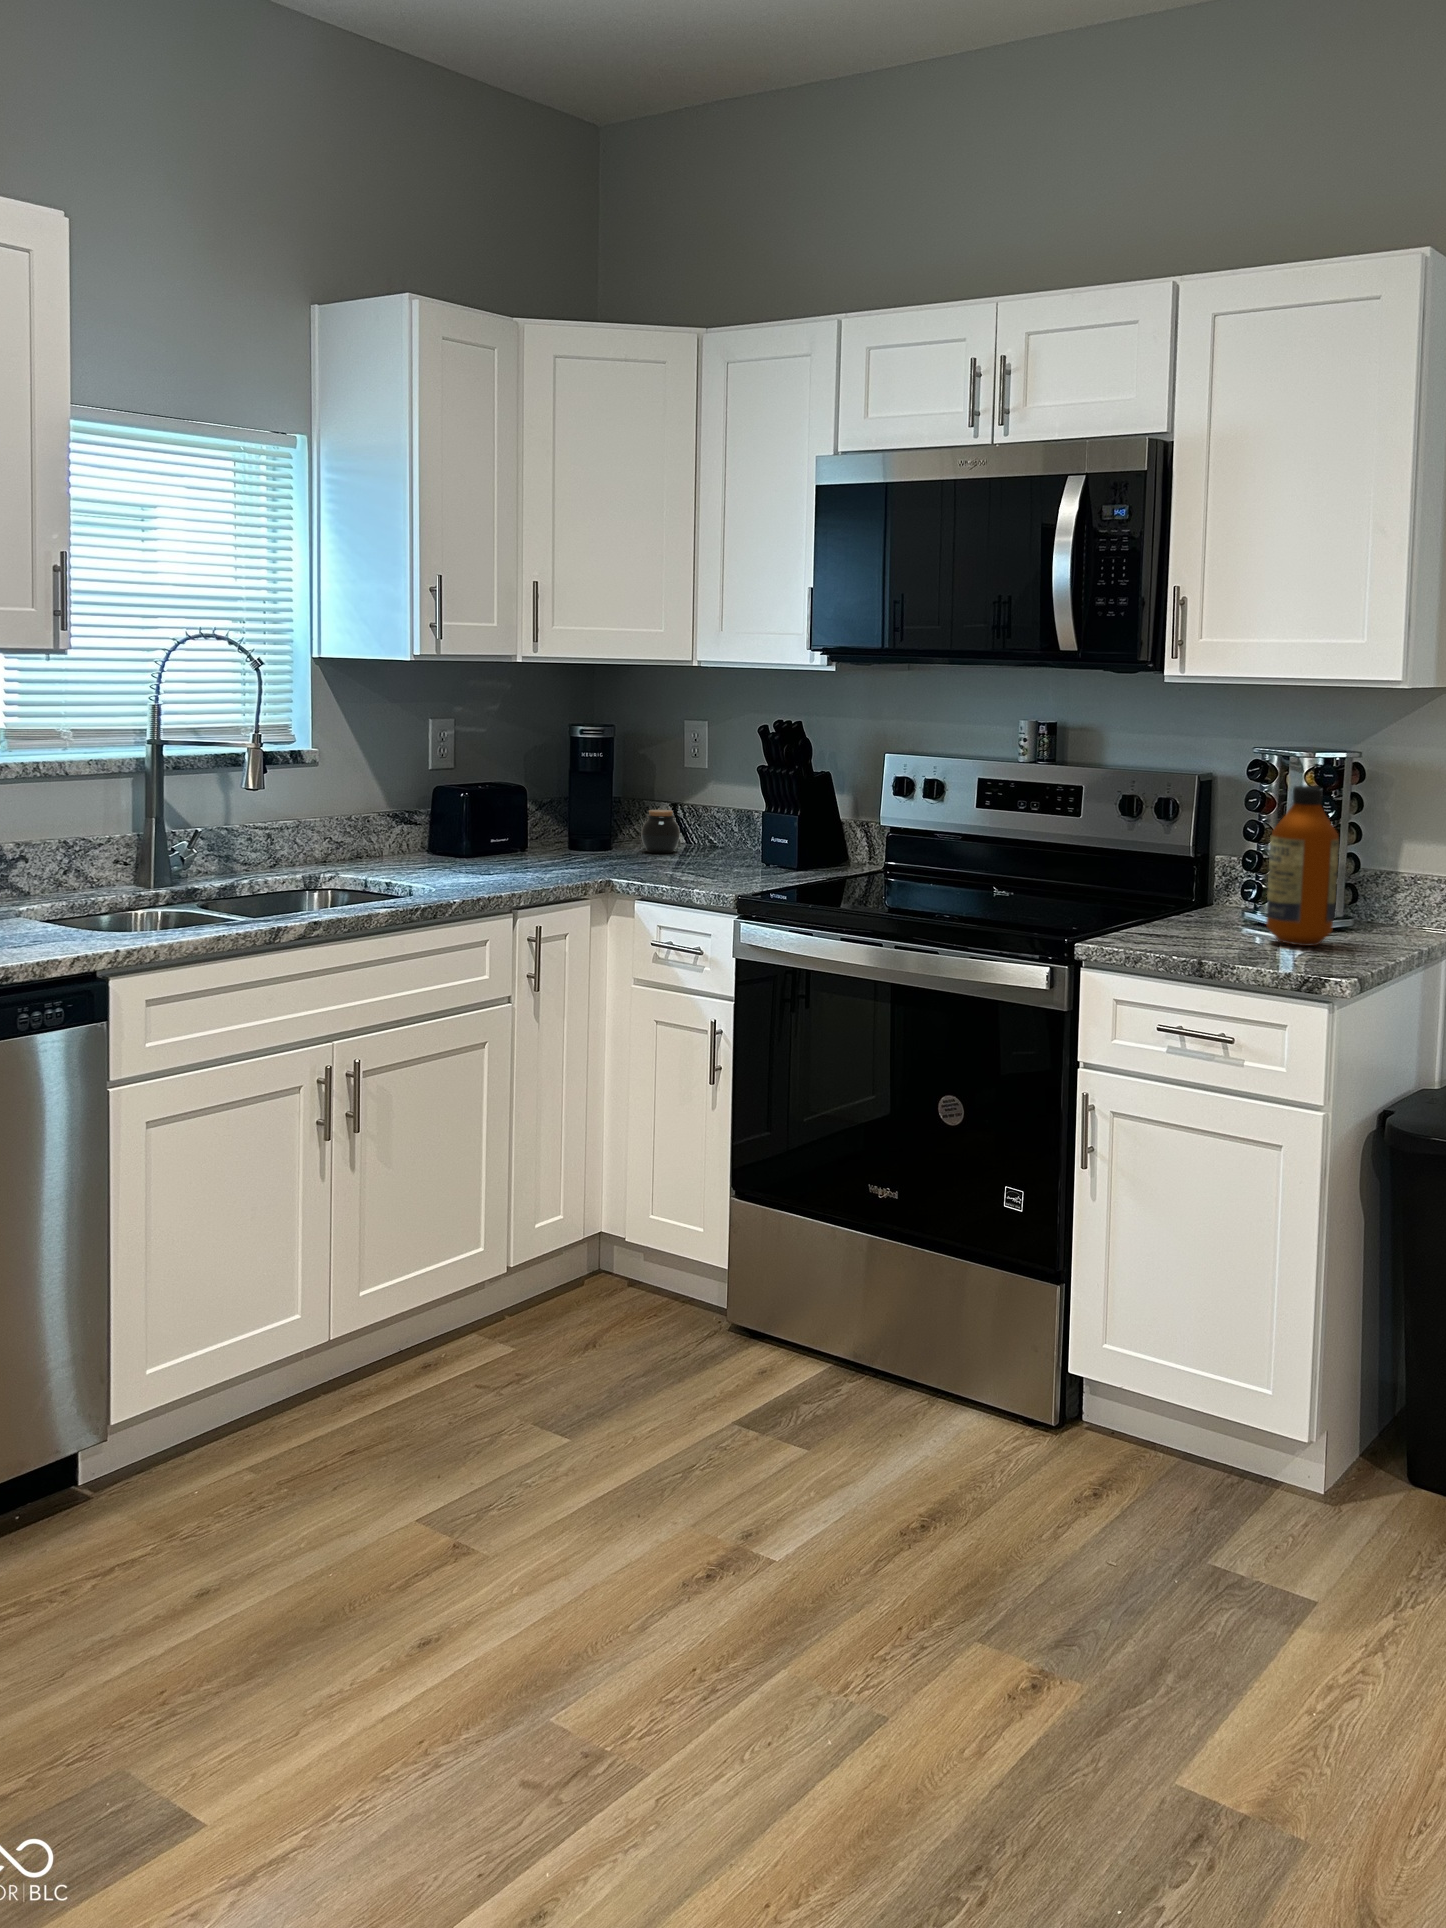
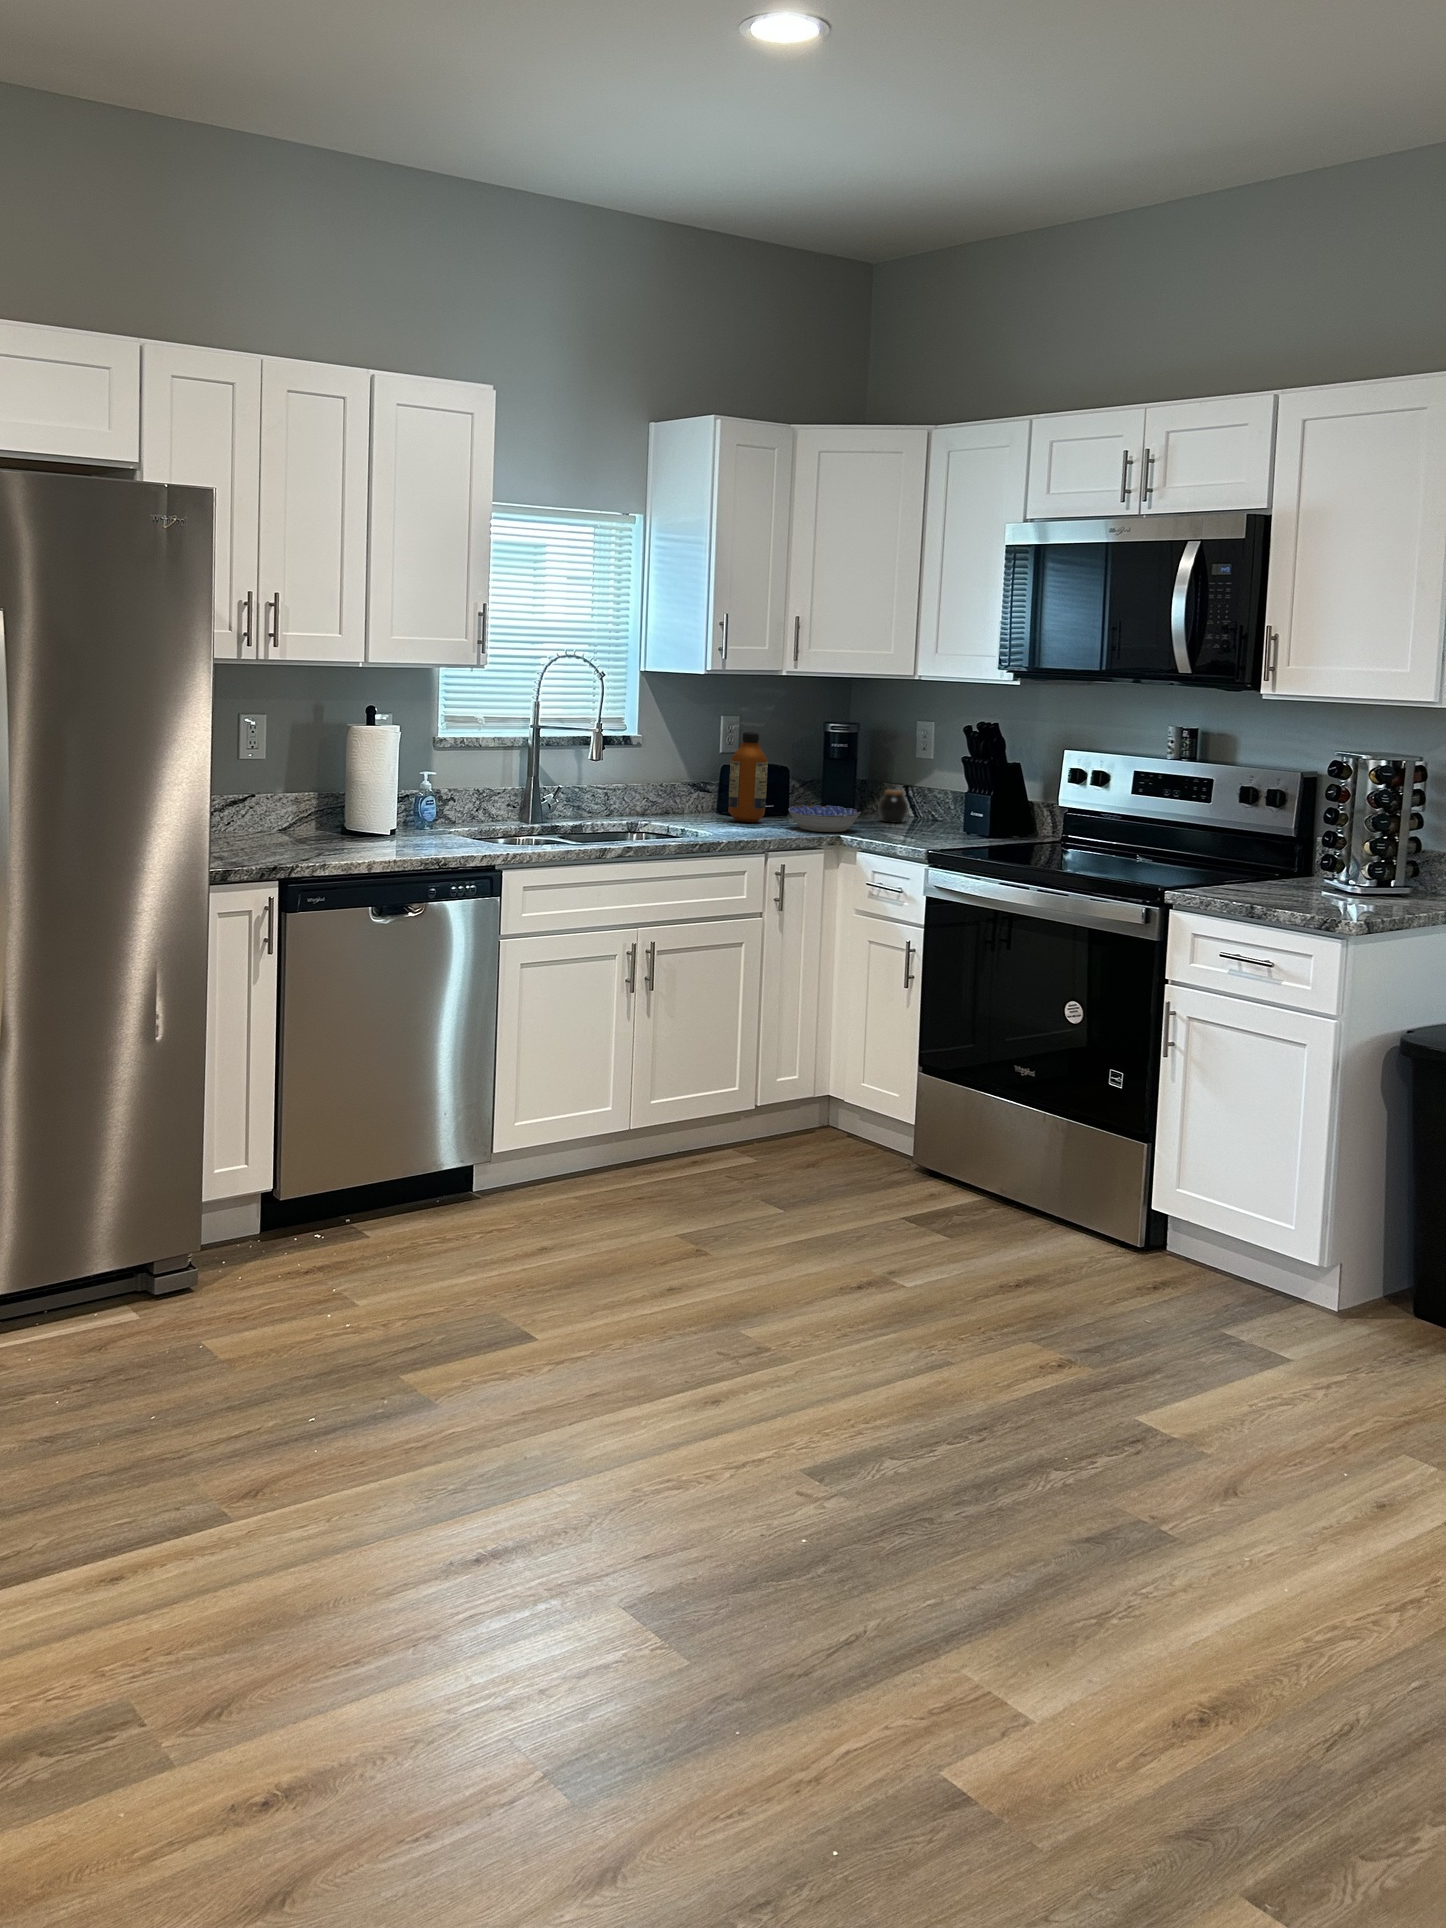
bottle: present [1266,786,1339,946] -> present [728,732,768,822]
bowl: none [527,837,628,875] -> present [789,805,861,832]

